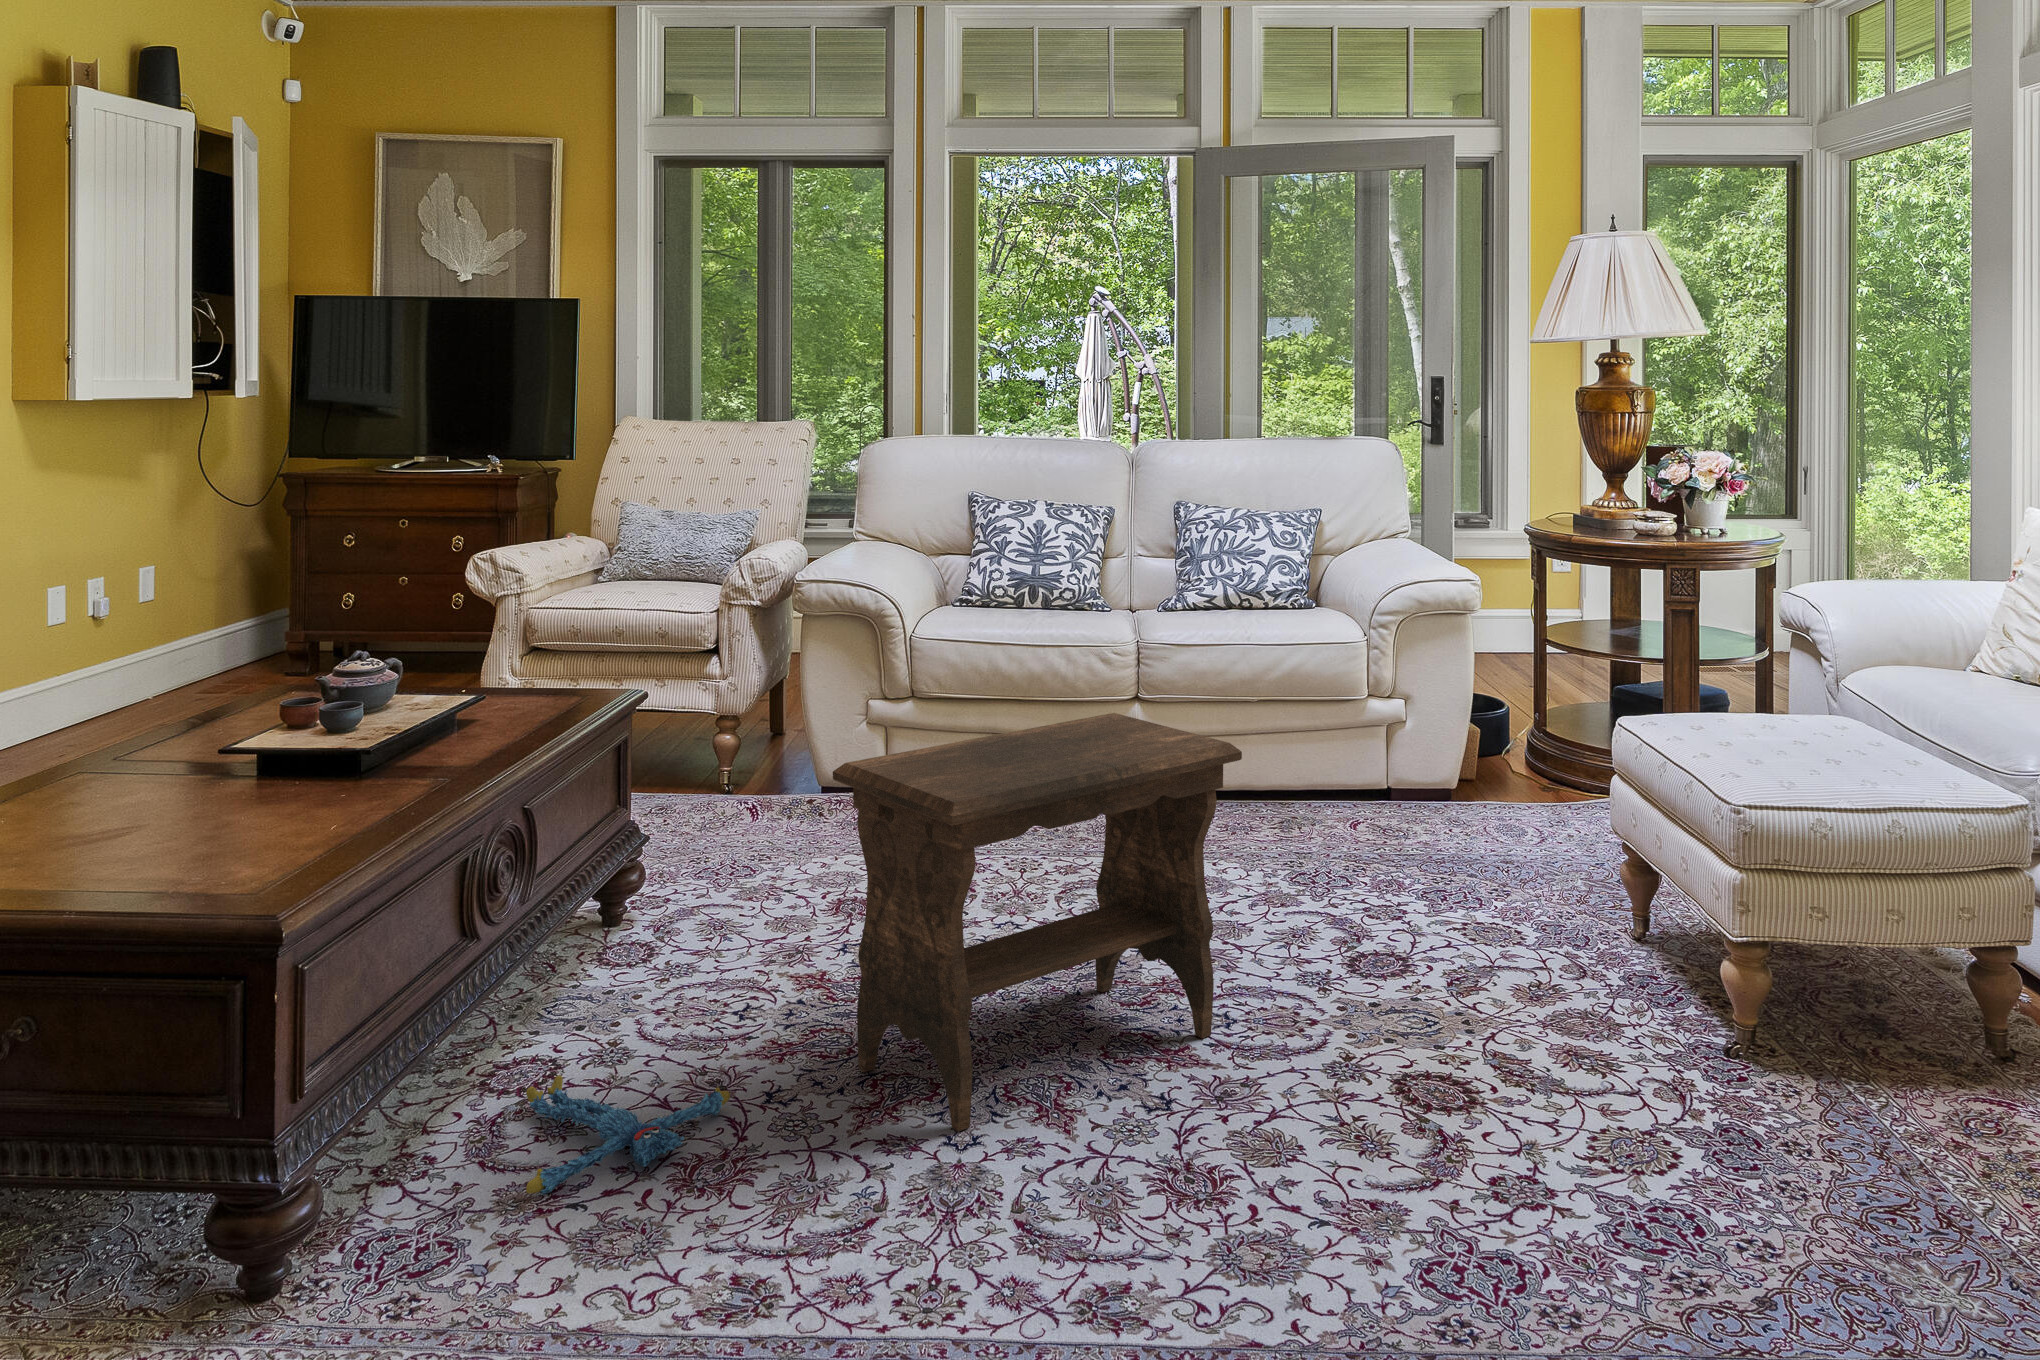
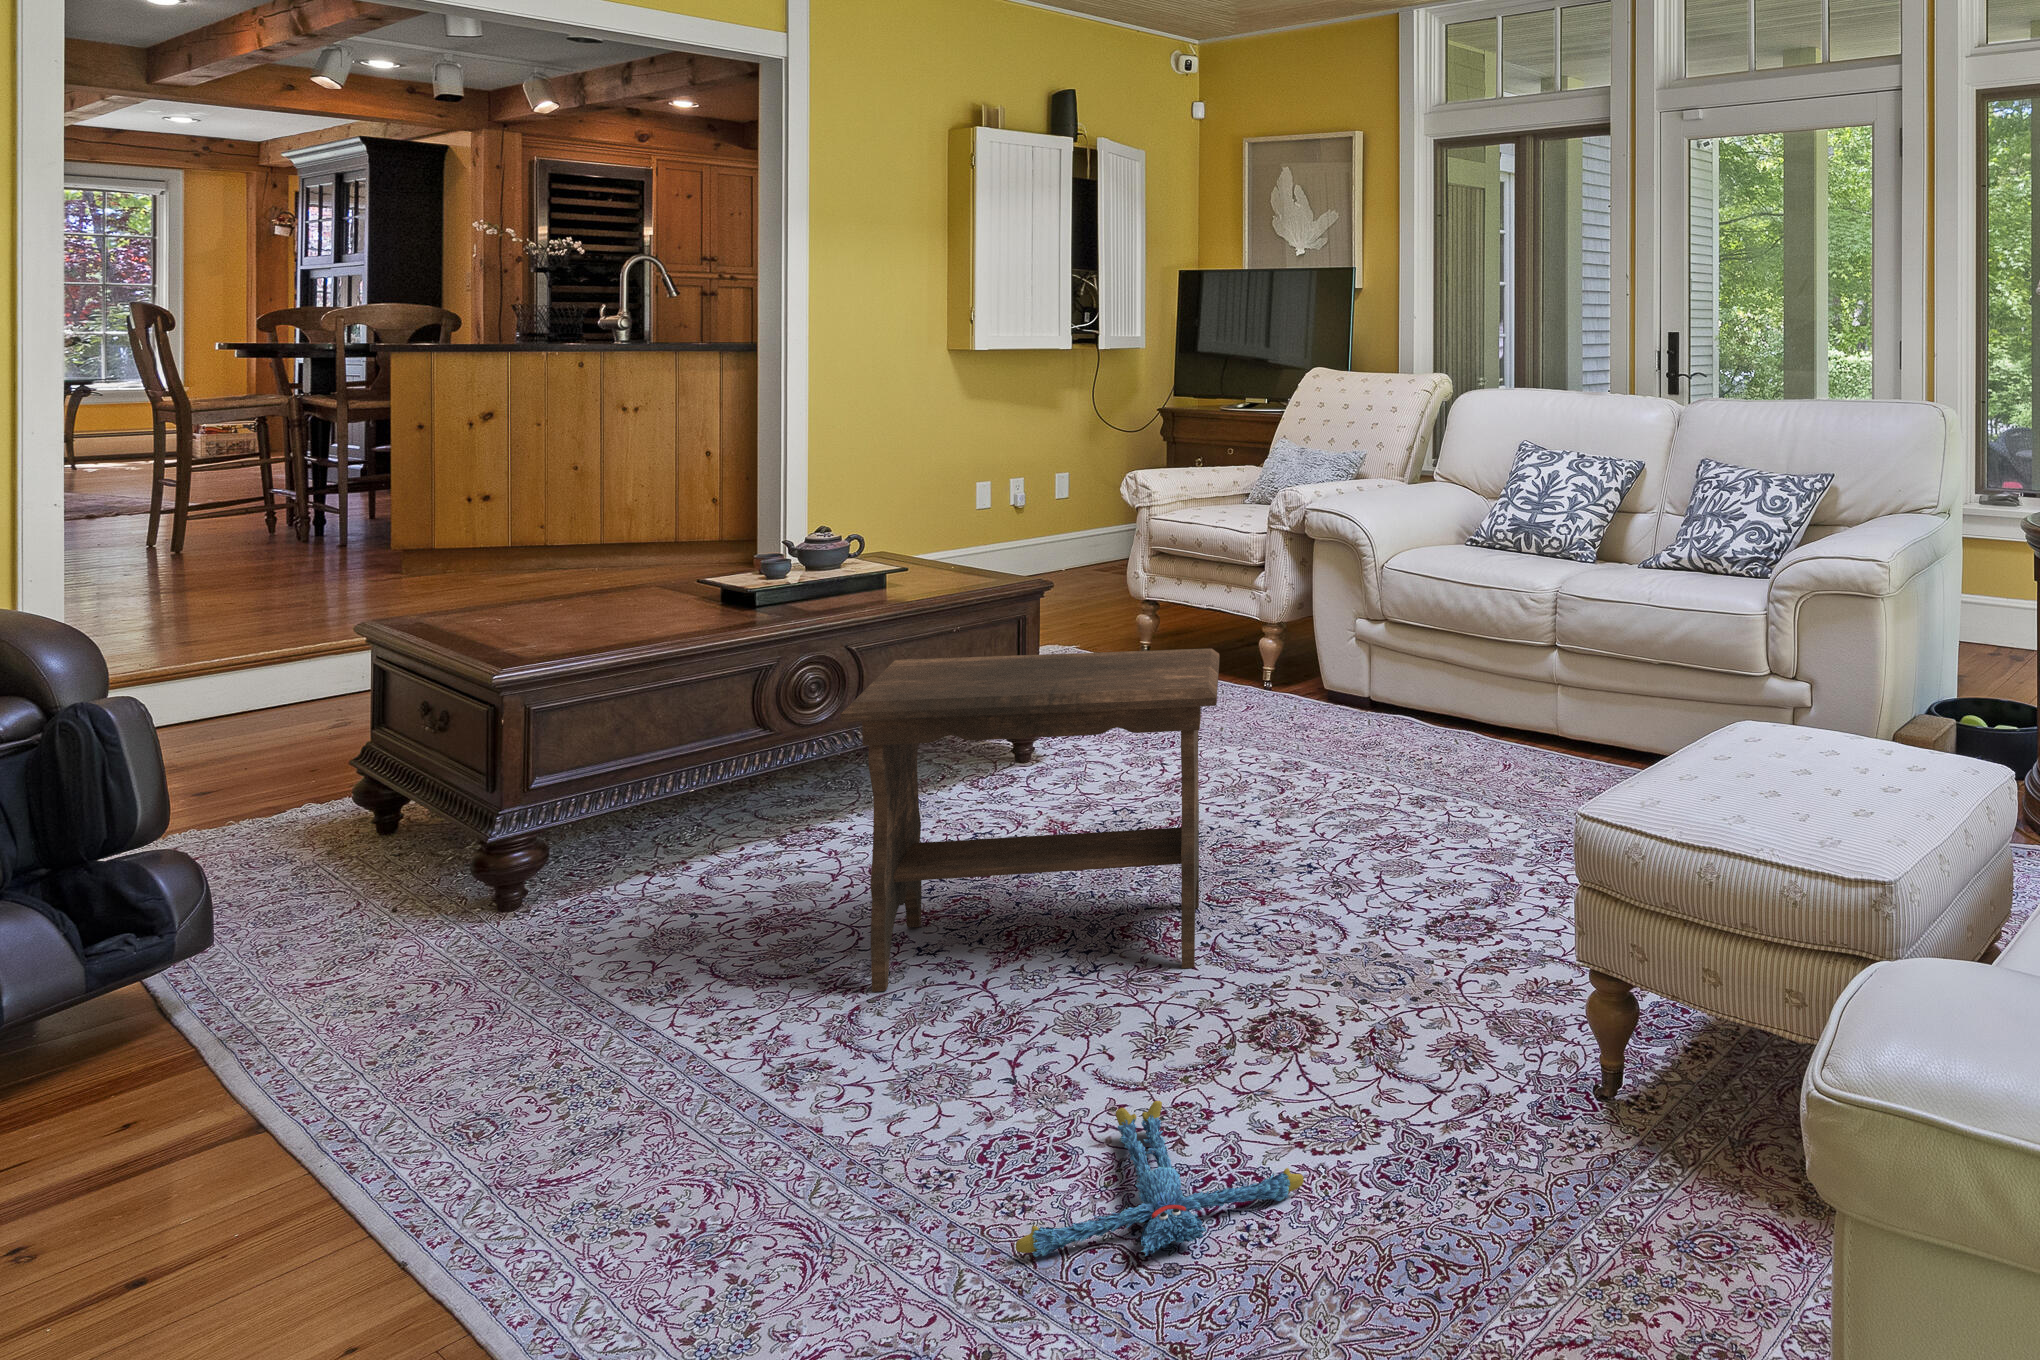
plush toy: present [526,1075,730,1195] -> present [1016,1101,1304,1257]

